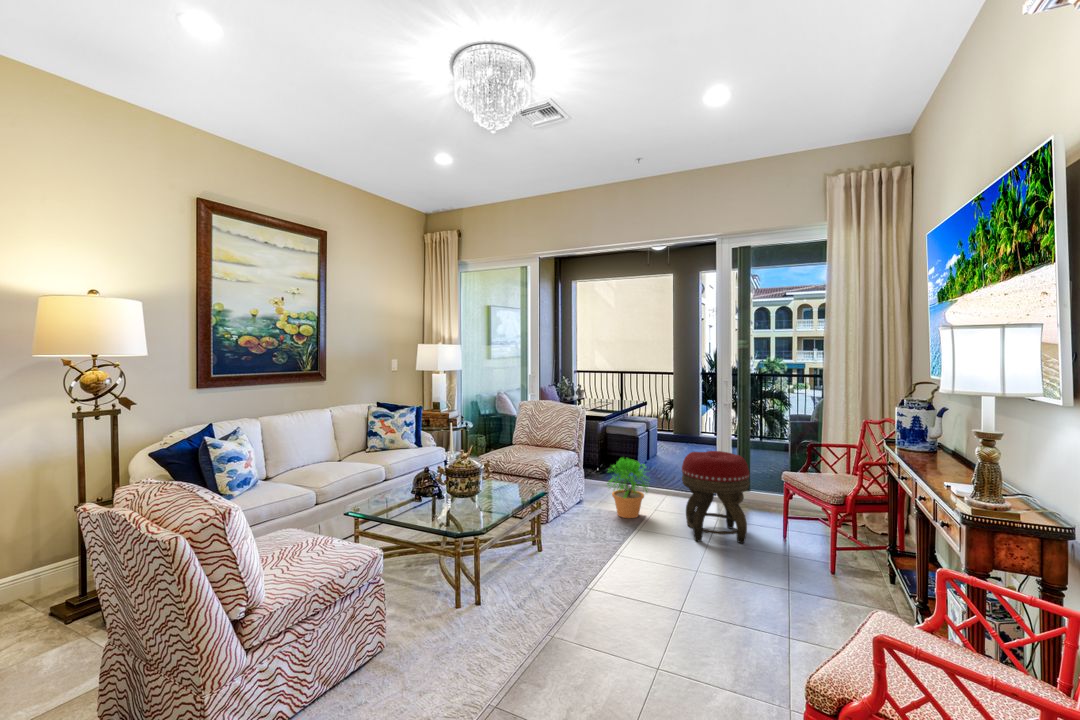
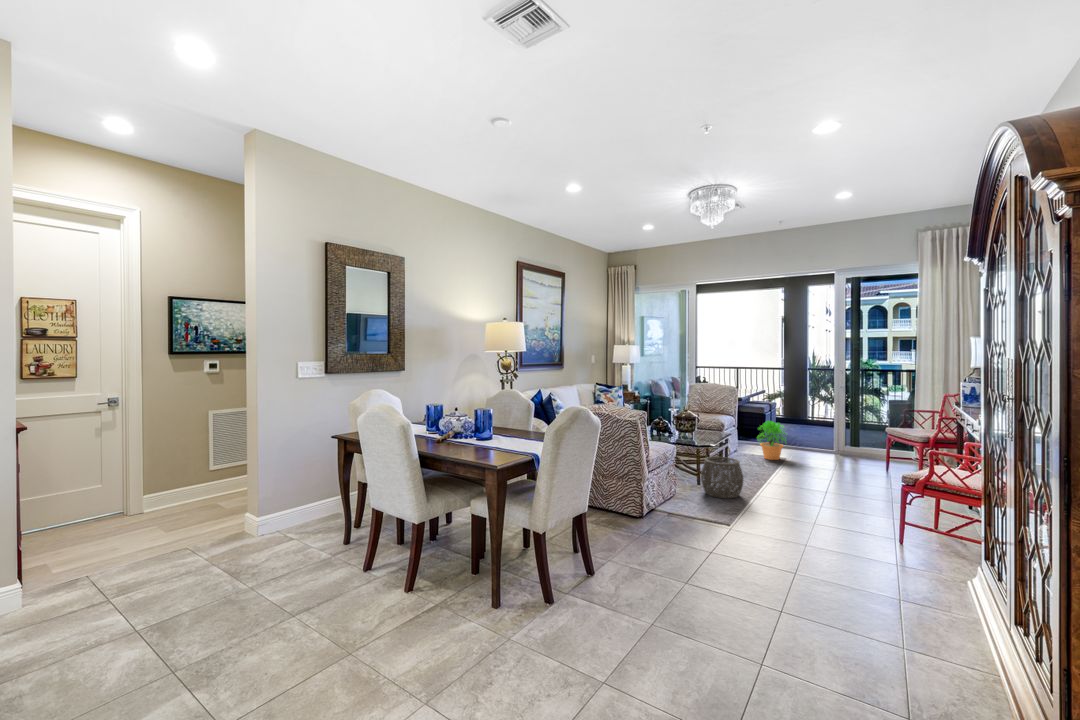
footstool: present [682,451,750,543] -> none [813,416,862,473]
woven basket: none [454,548,531,640] -> present [701,457,743,498]

